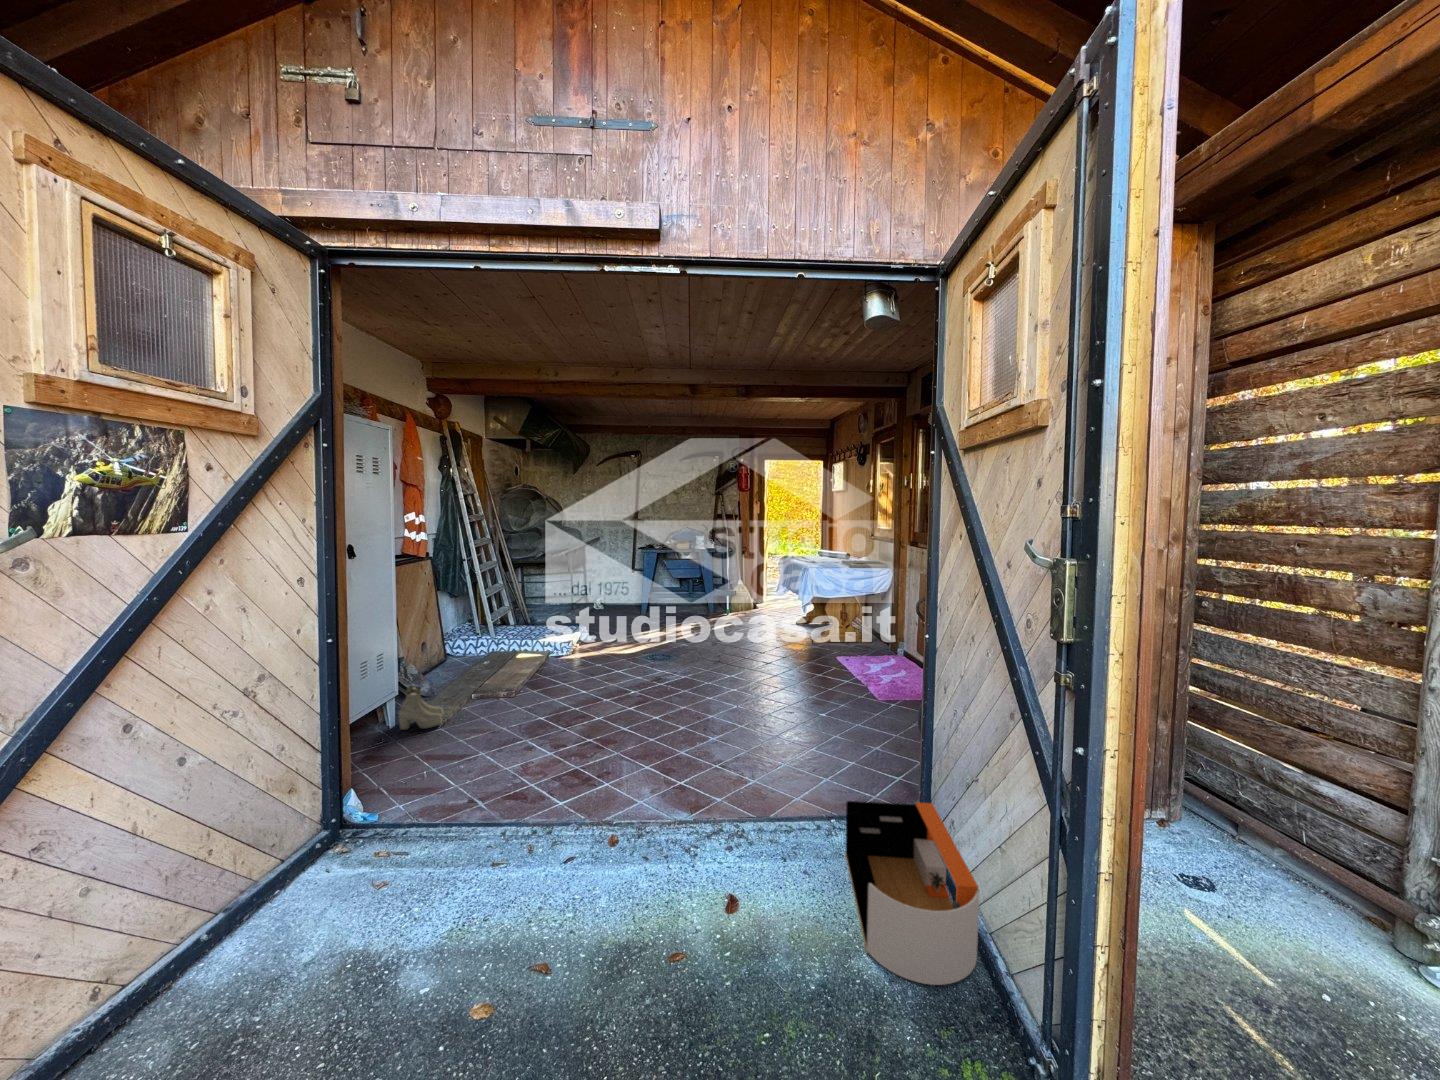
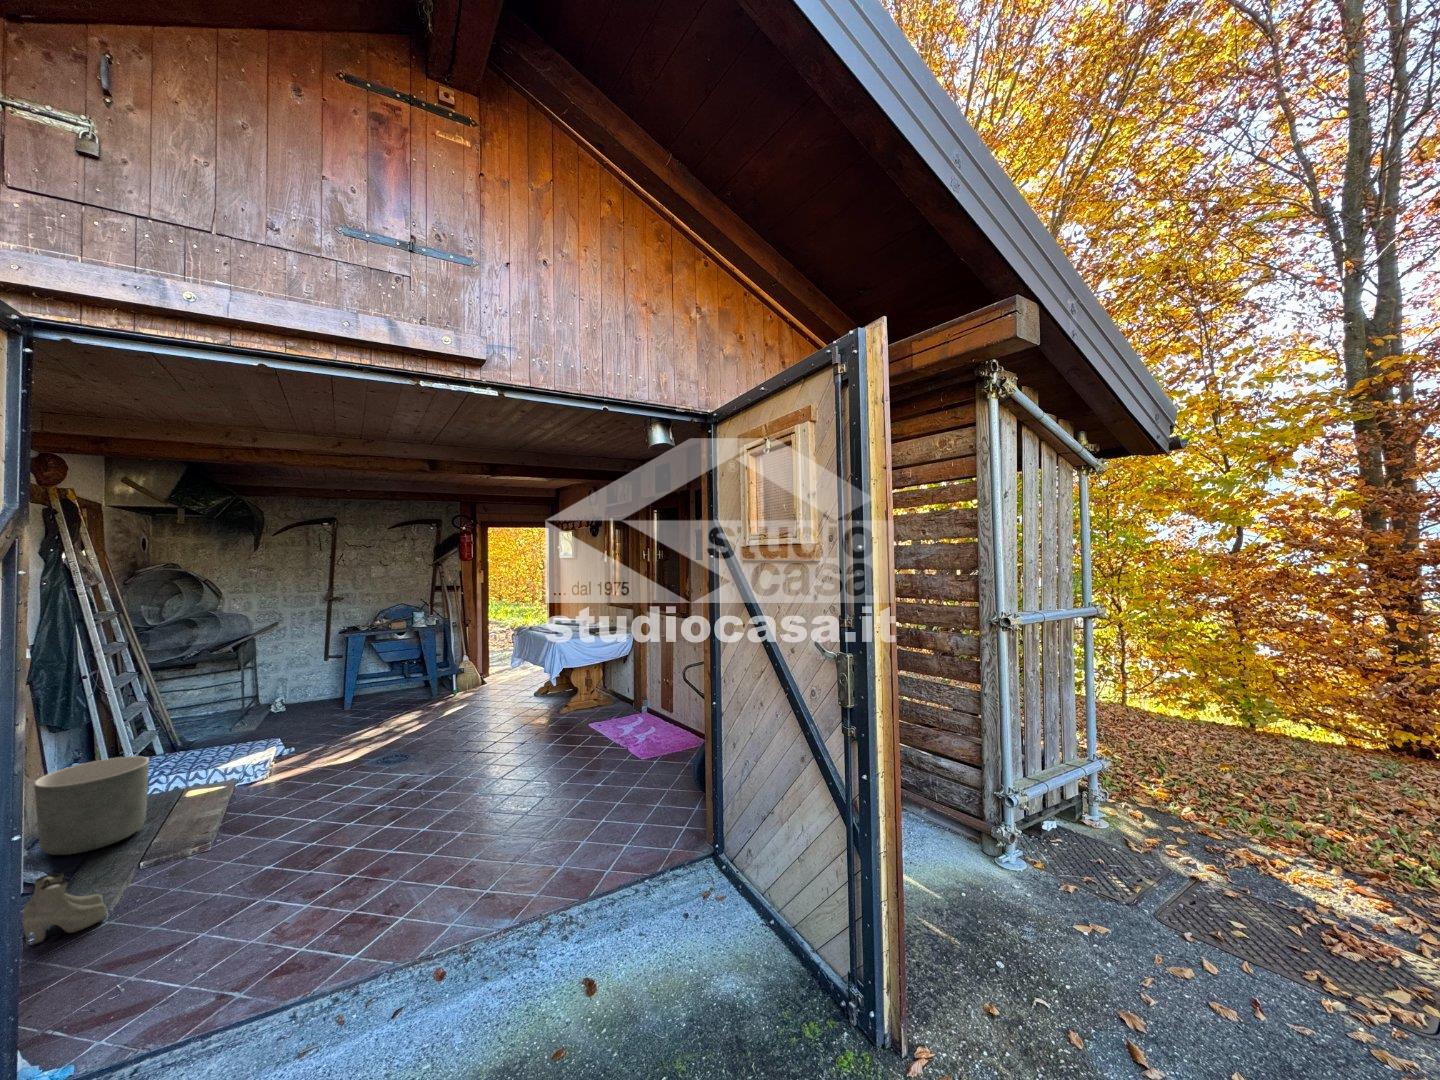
planter: none [428,619,489,679] -> present [34,756,149,855]
storage bin: present [845,801,979,985] -> none [668,839,786,985]

